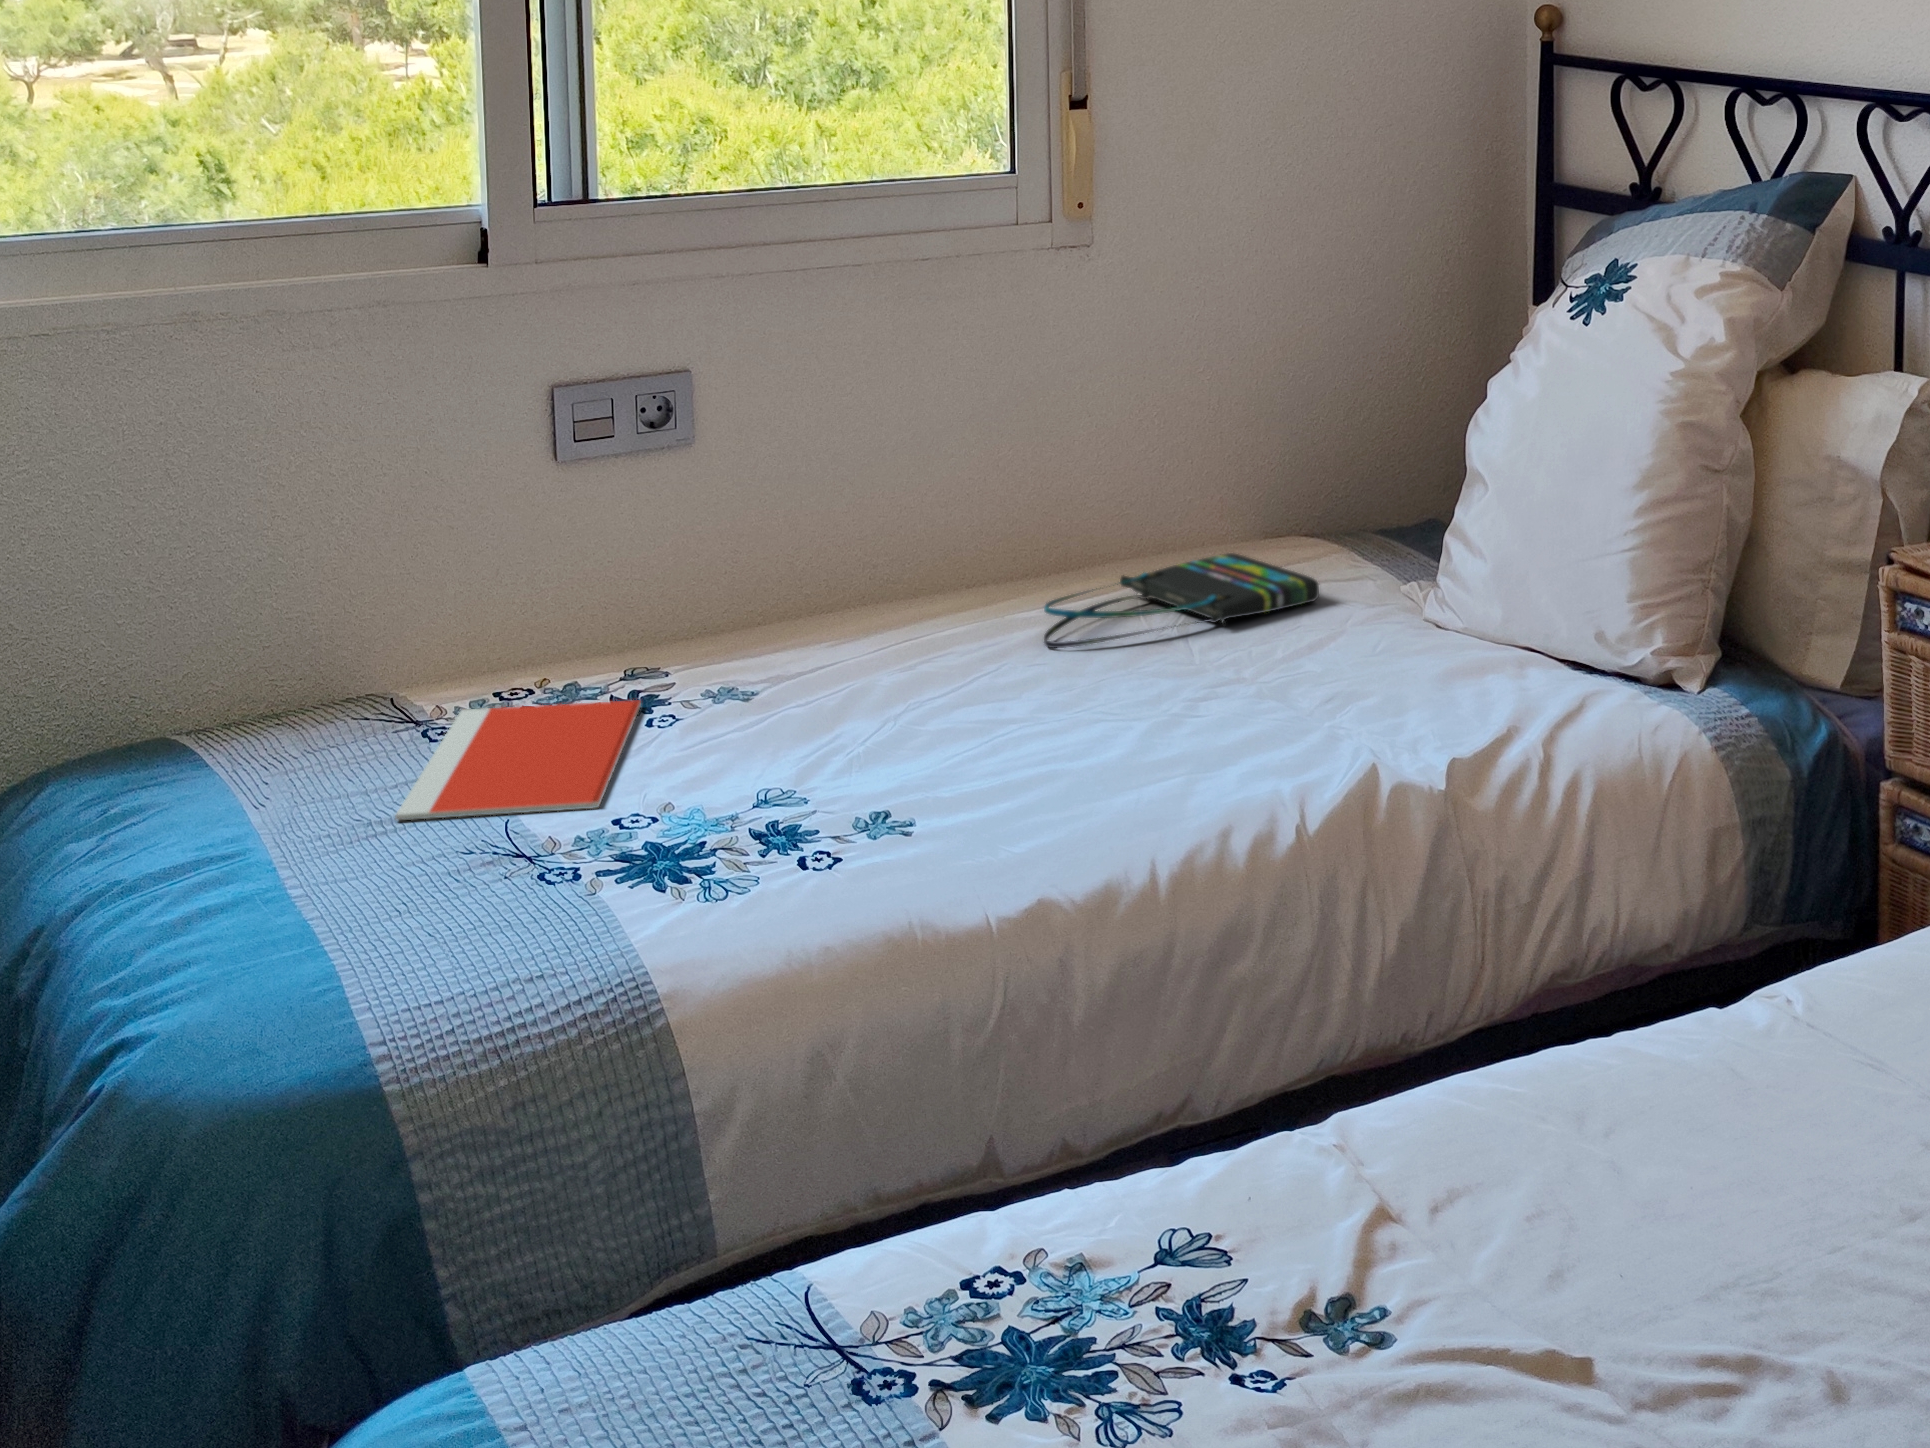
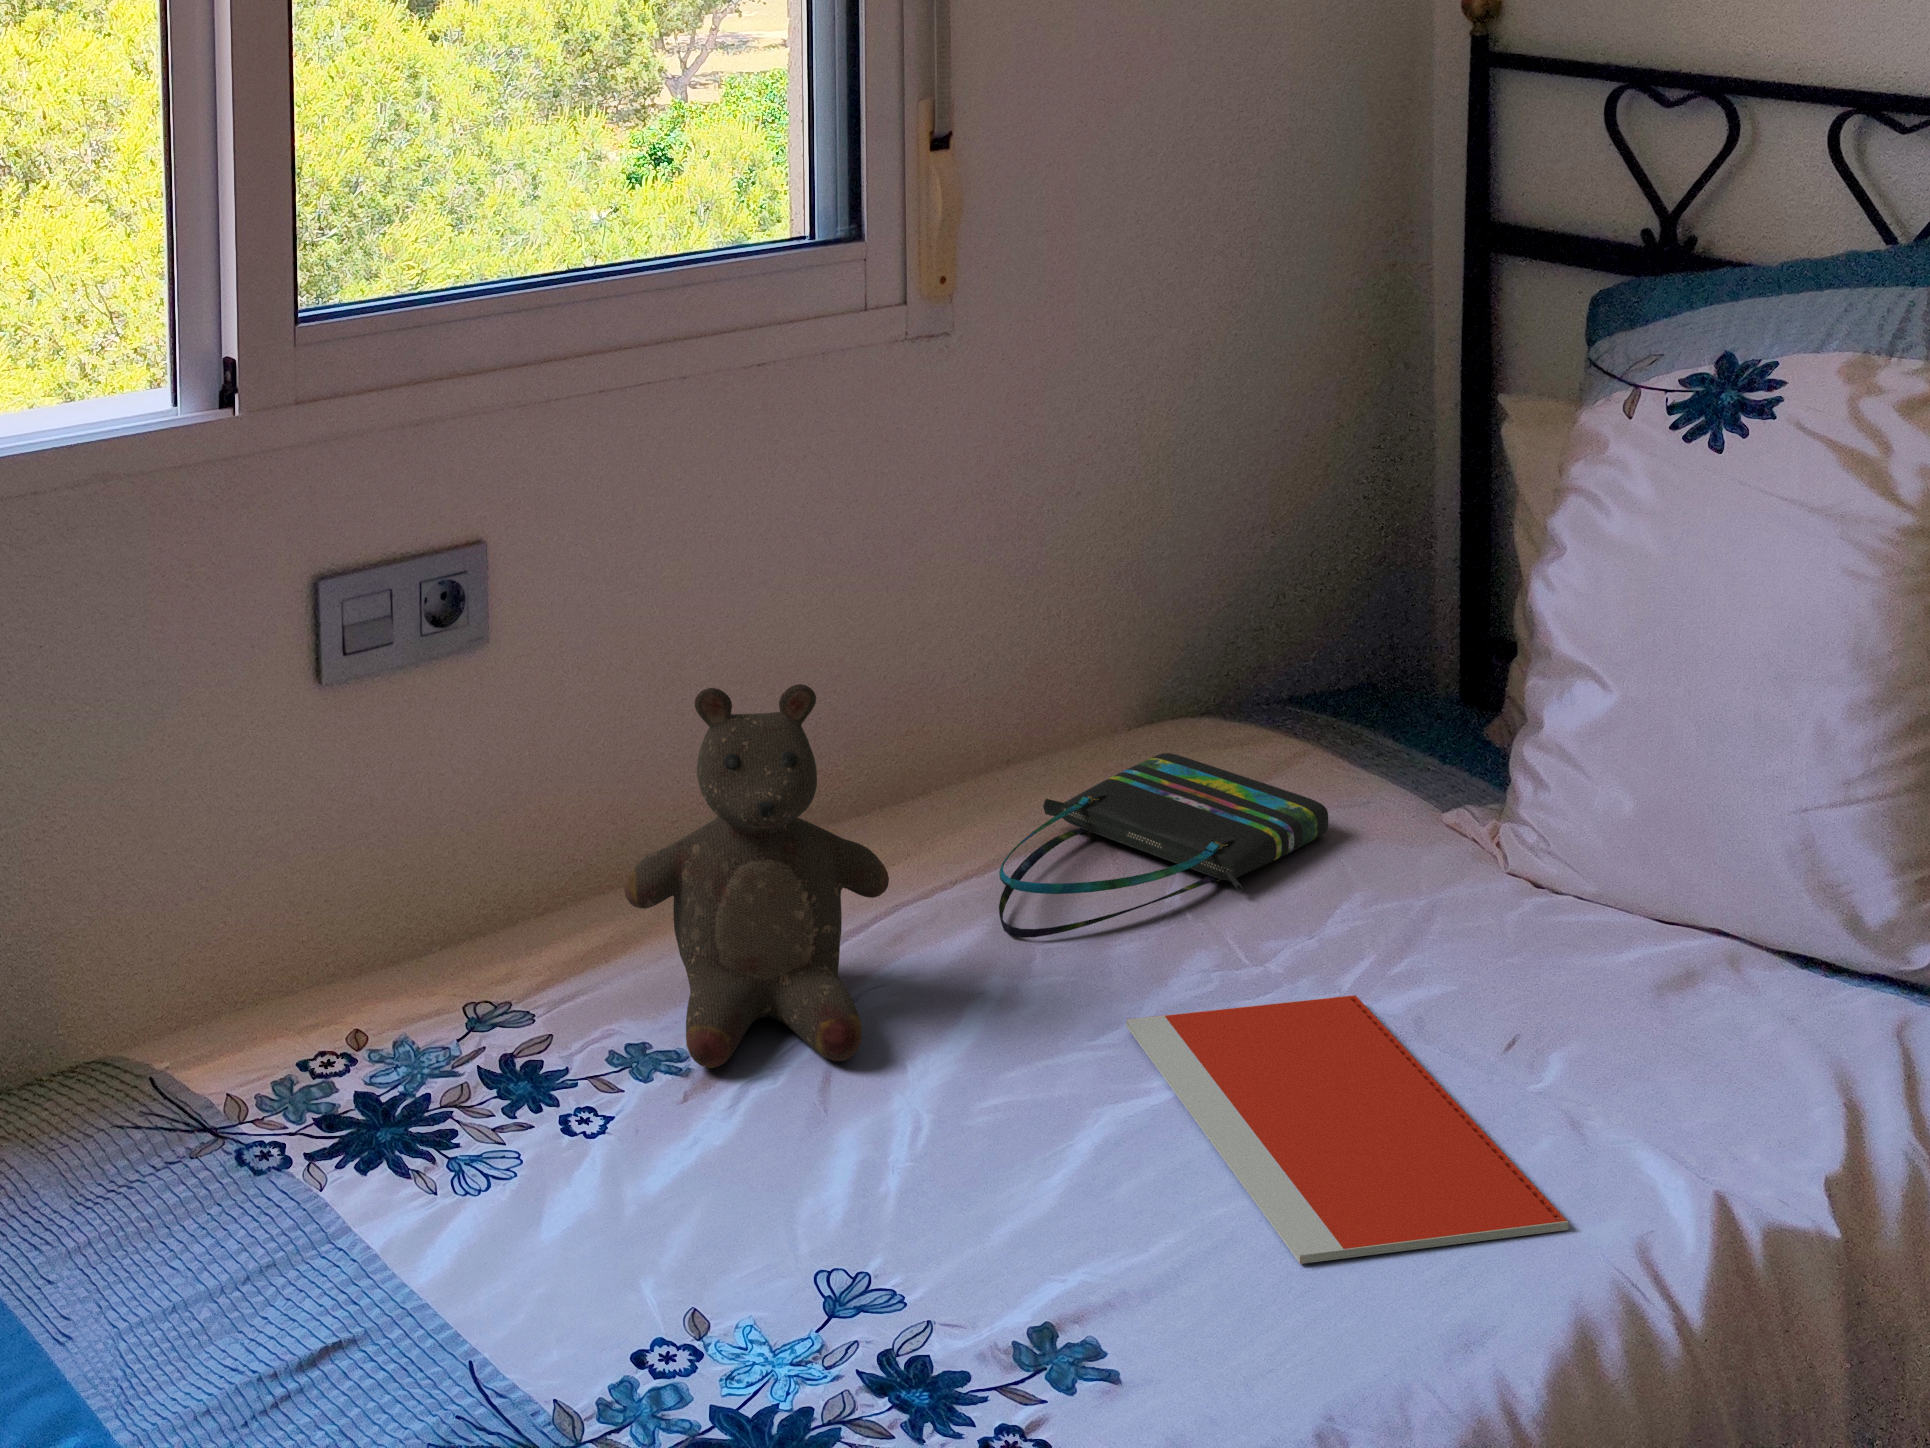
stuffed bear: none [752,457,940,704] -> present [624,684,889,1068]
notebook: present [396,700,641,820] -> present [1127,995,1569,1264]

